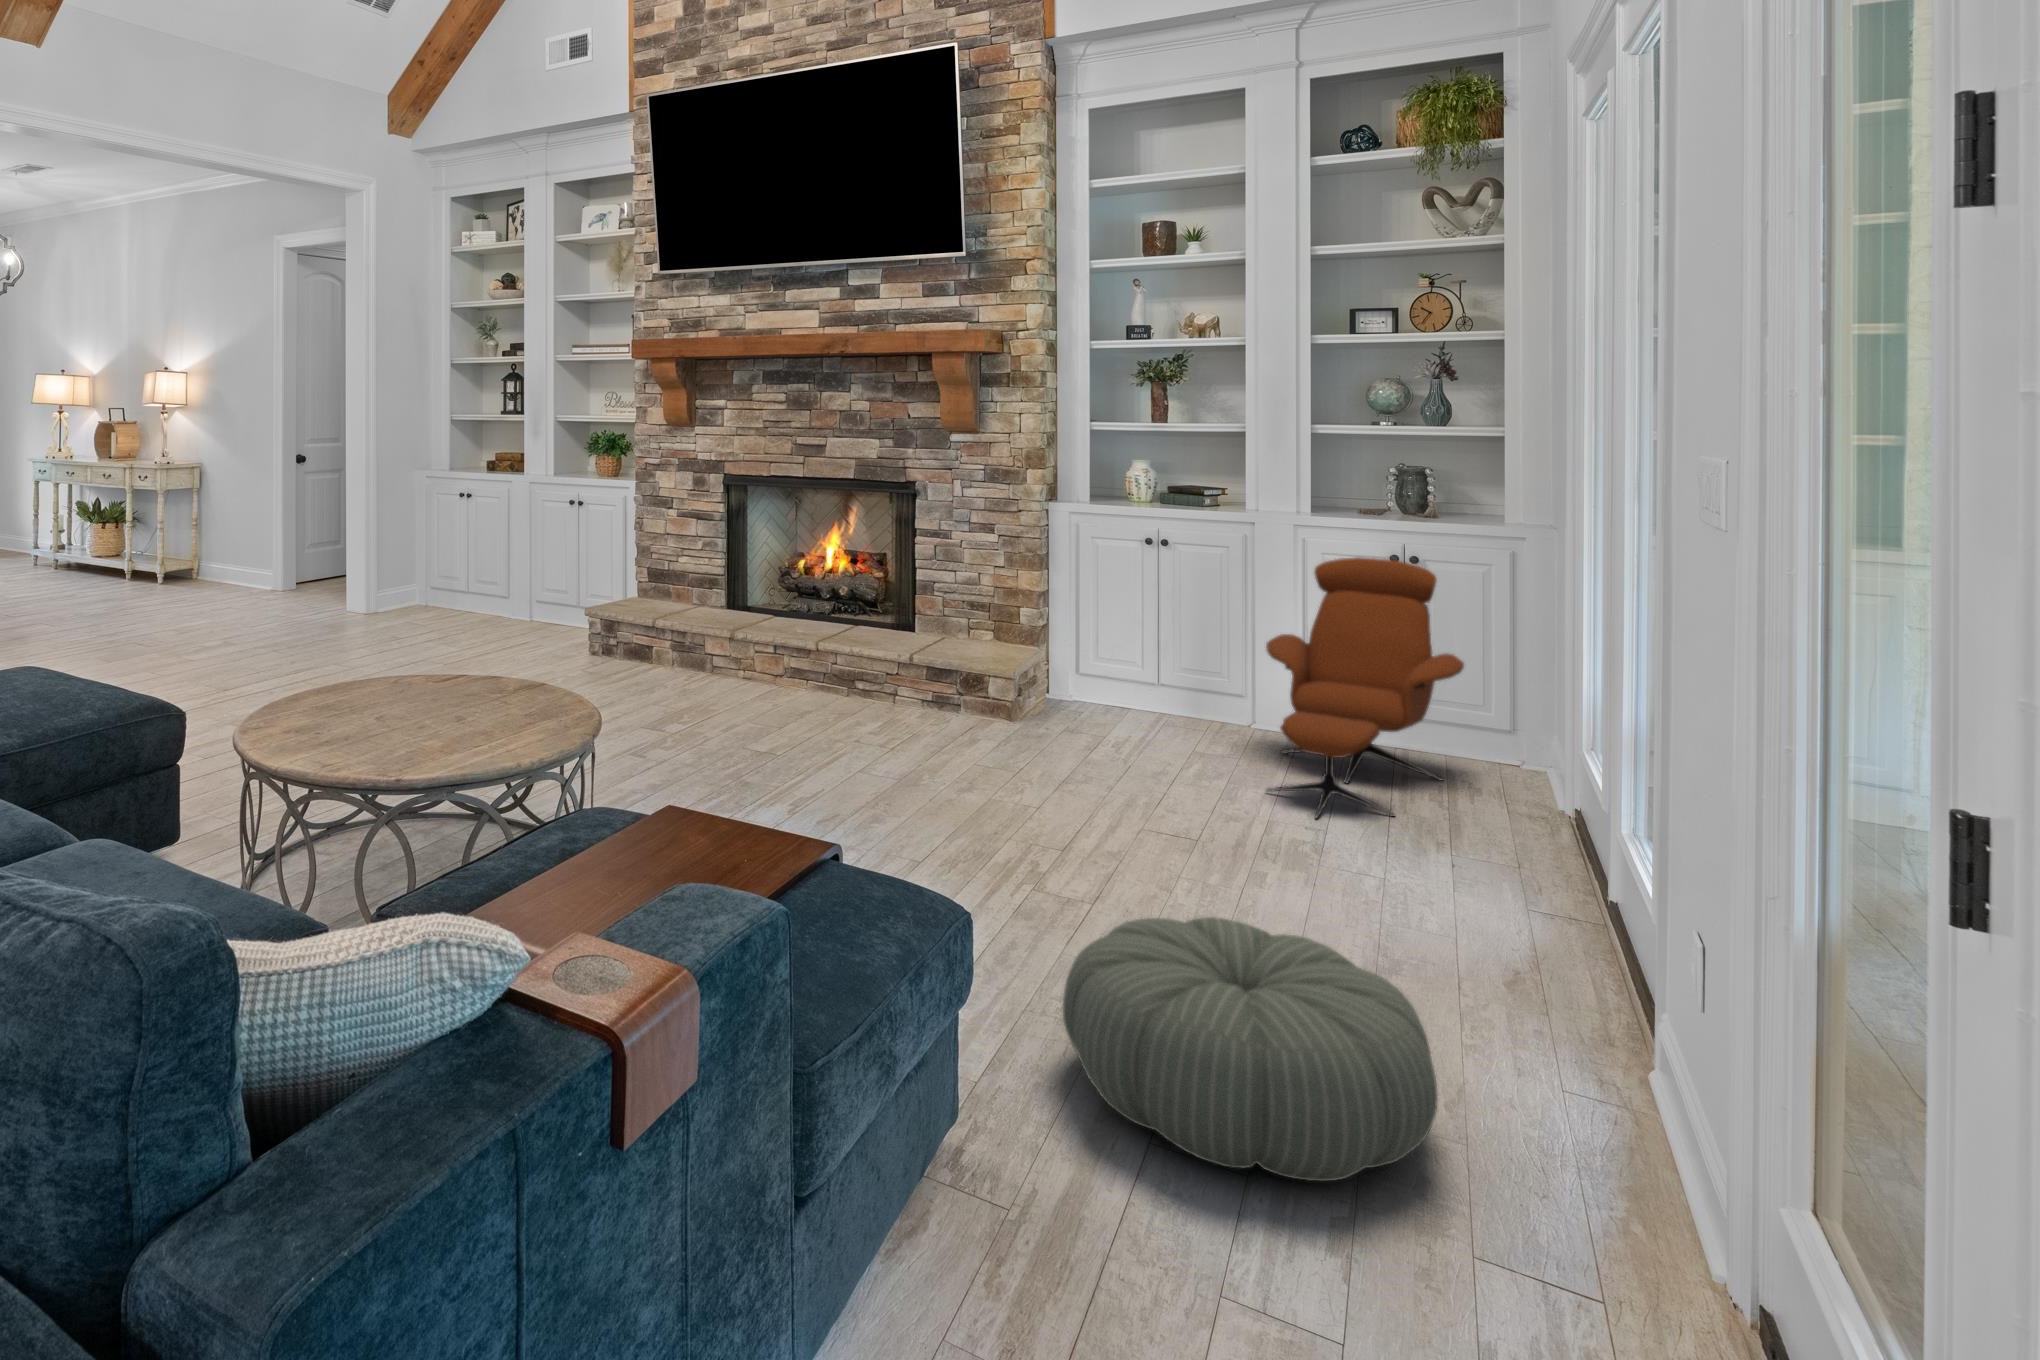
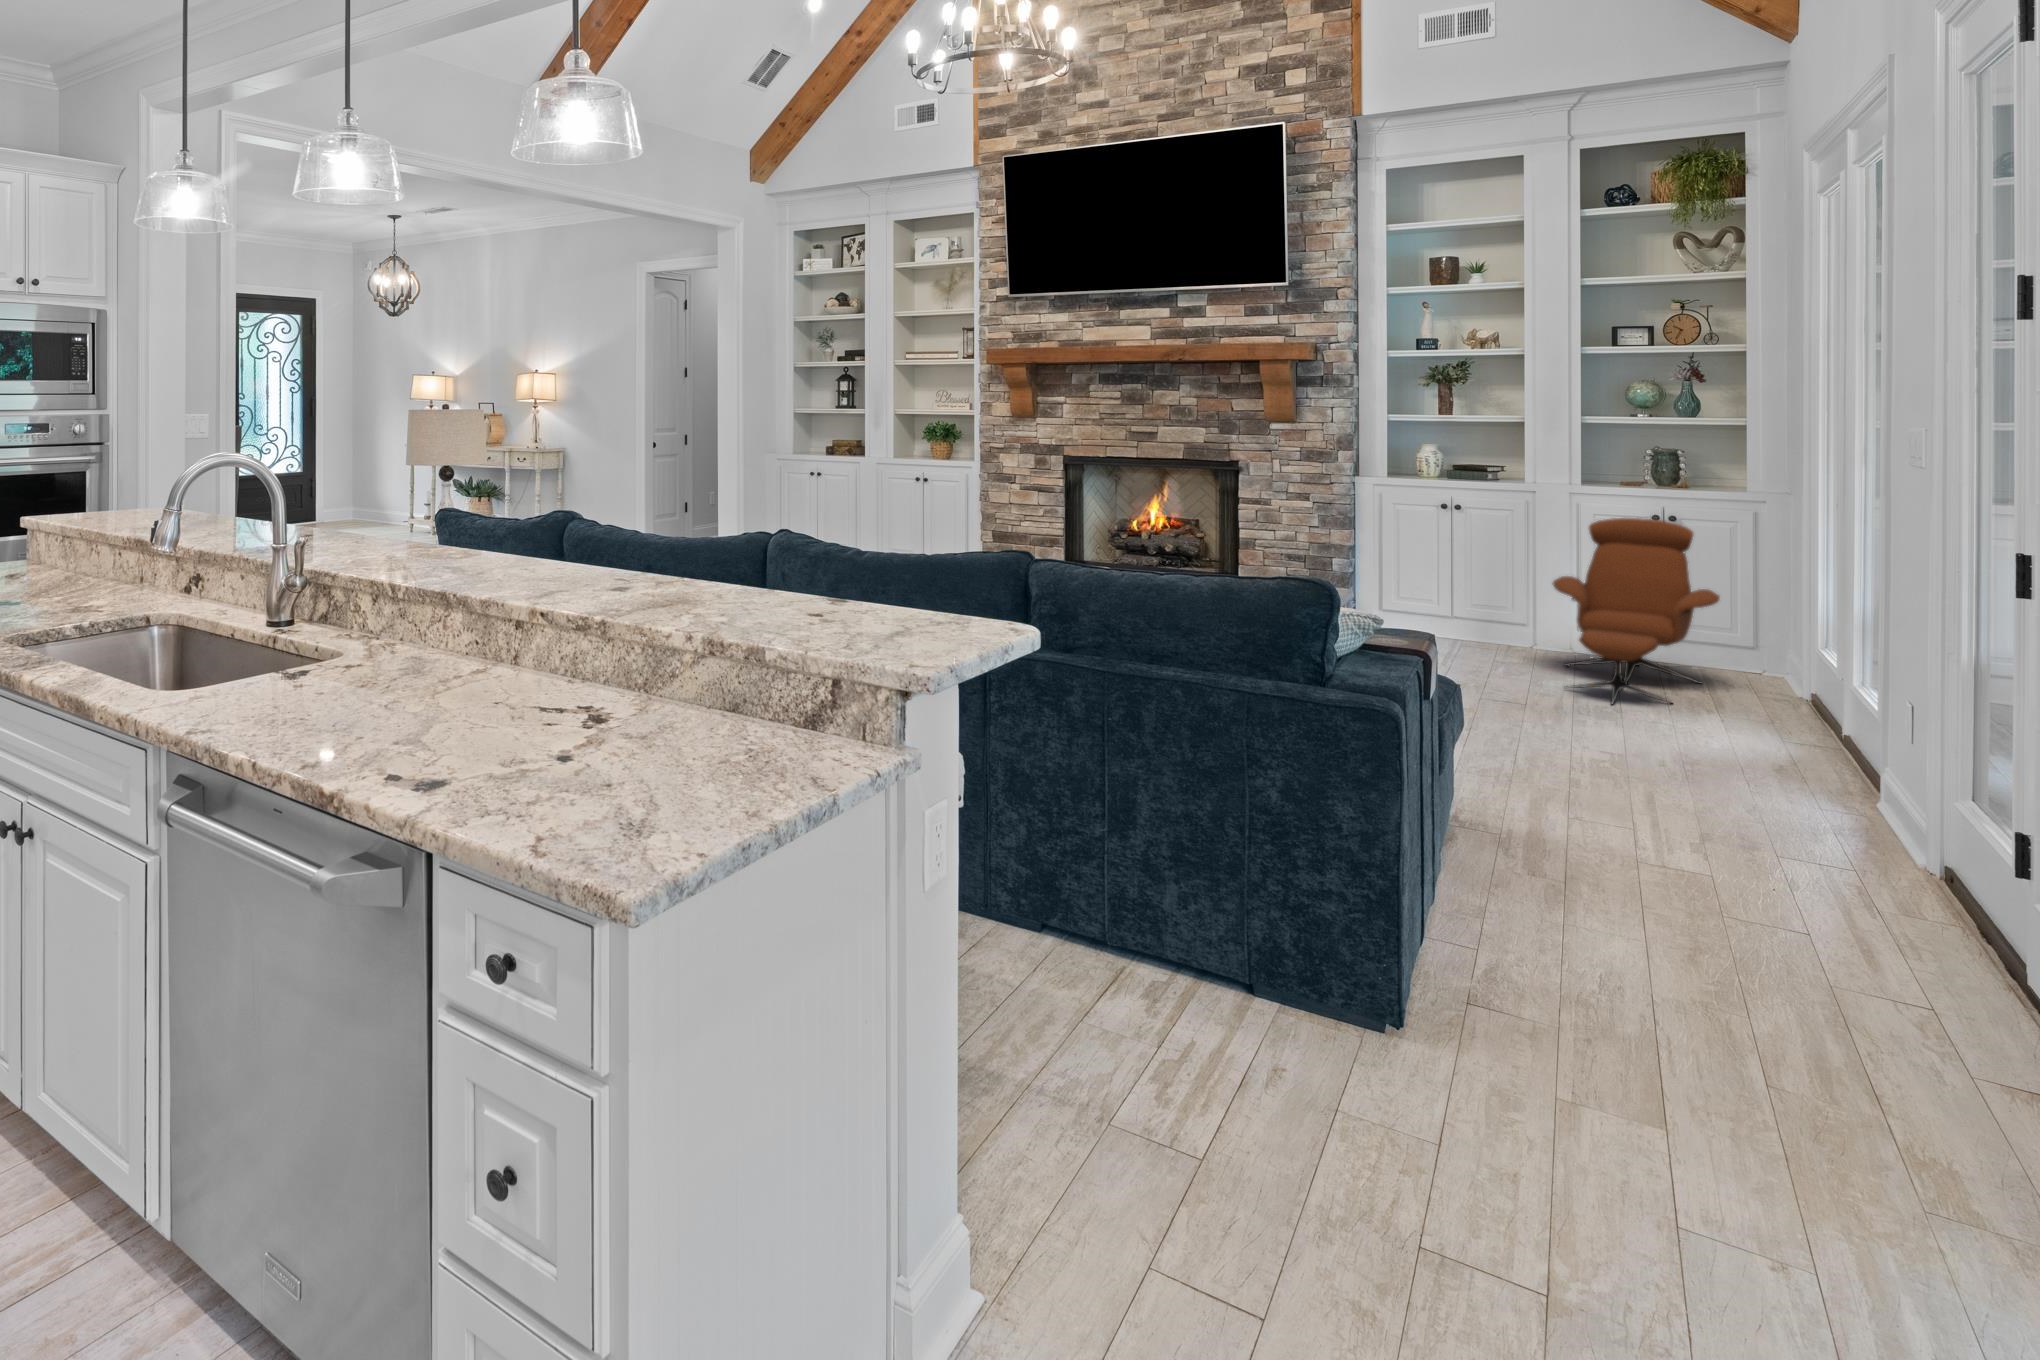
pouf: present [1063,917,1438,1181] -> none [1504,734,1772,869]

